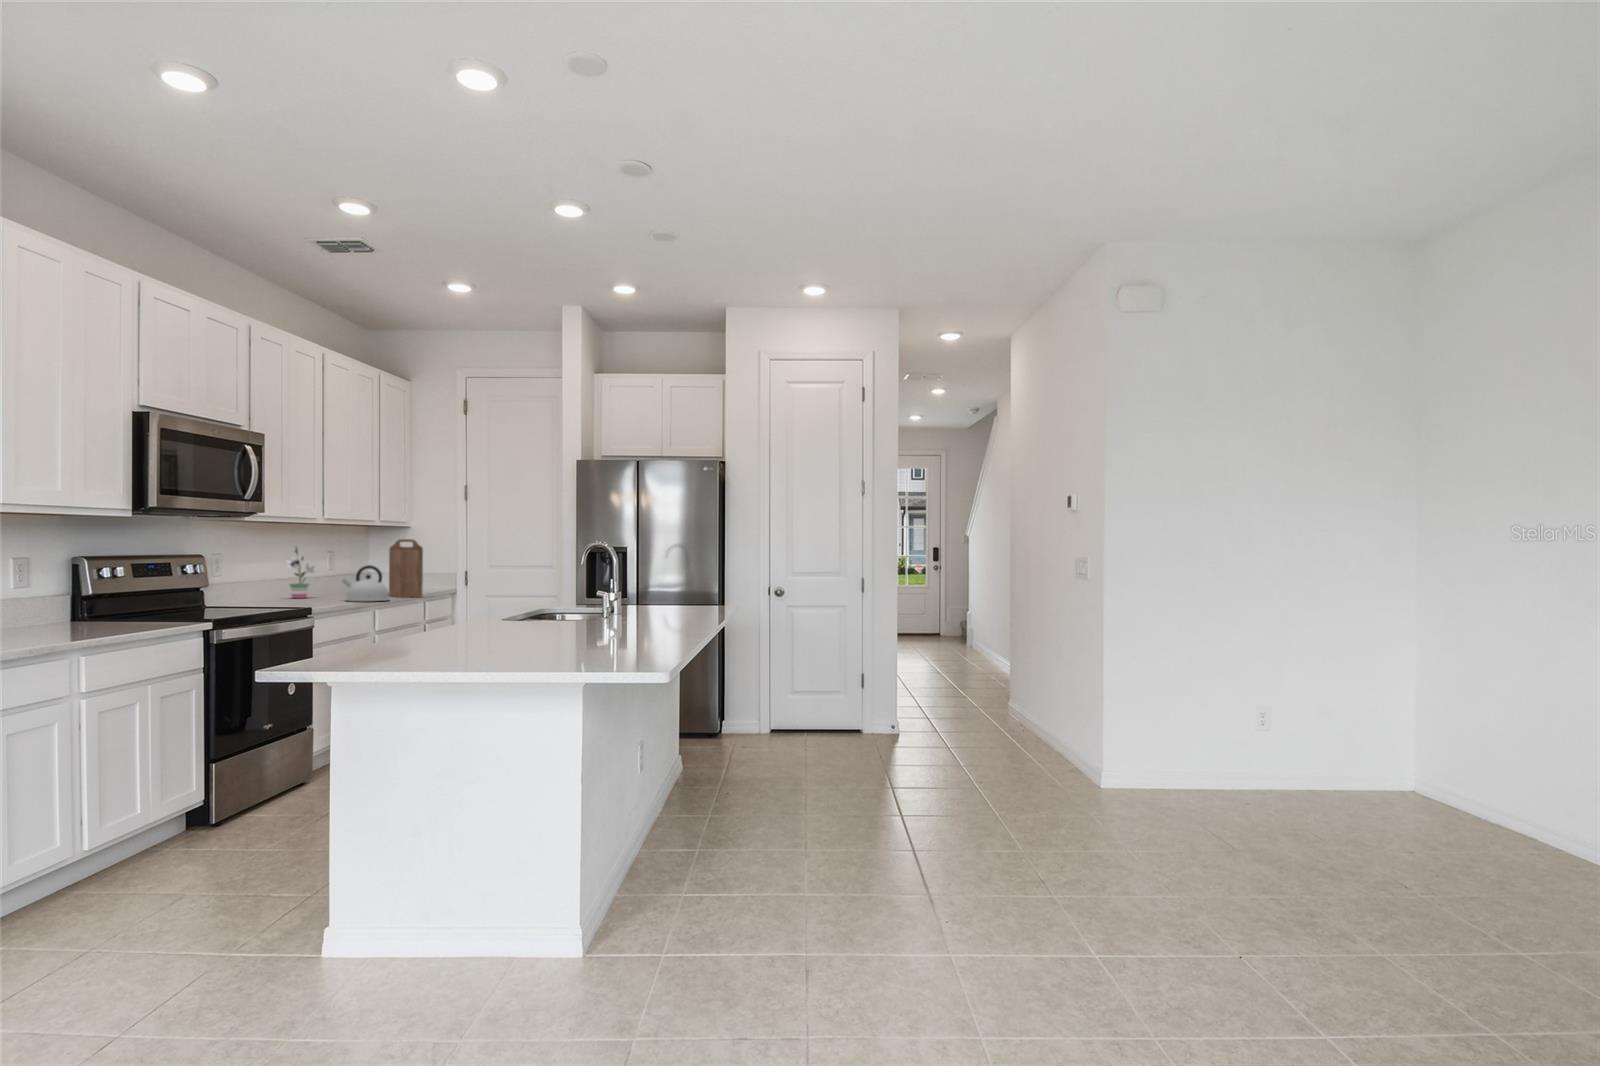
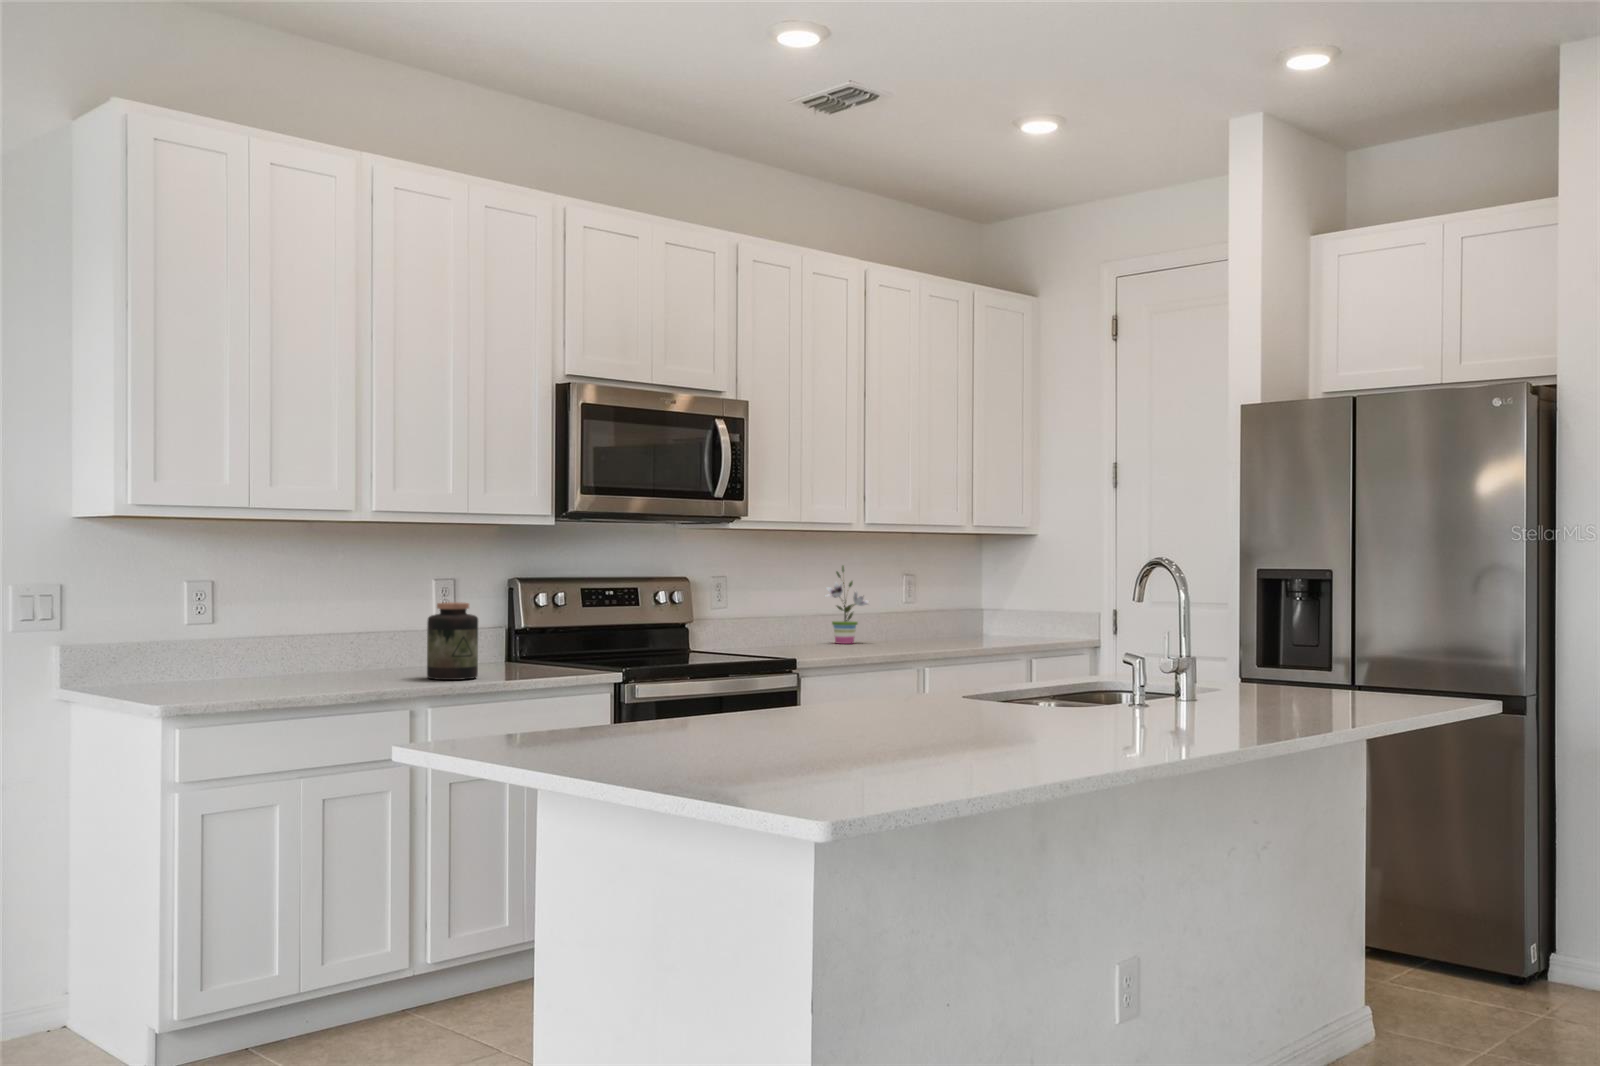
cutting board: present [389,539,423,597] -> none [968,555,1013,650]
kettle: present [342,565,390,602] -> none [885,596,951,653]
jar: none [52,576,101,634] -> present [427,602,478,680]

